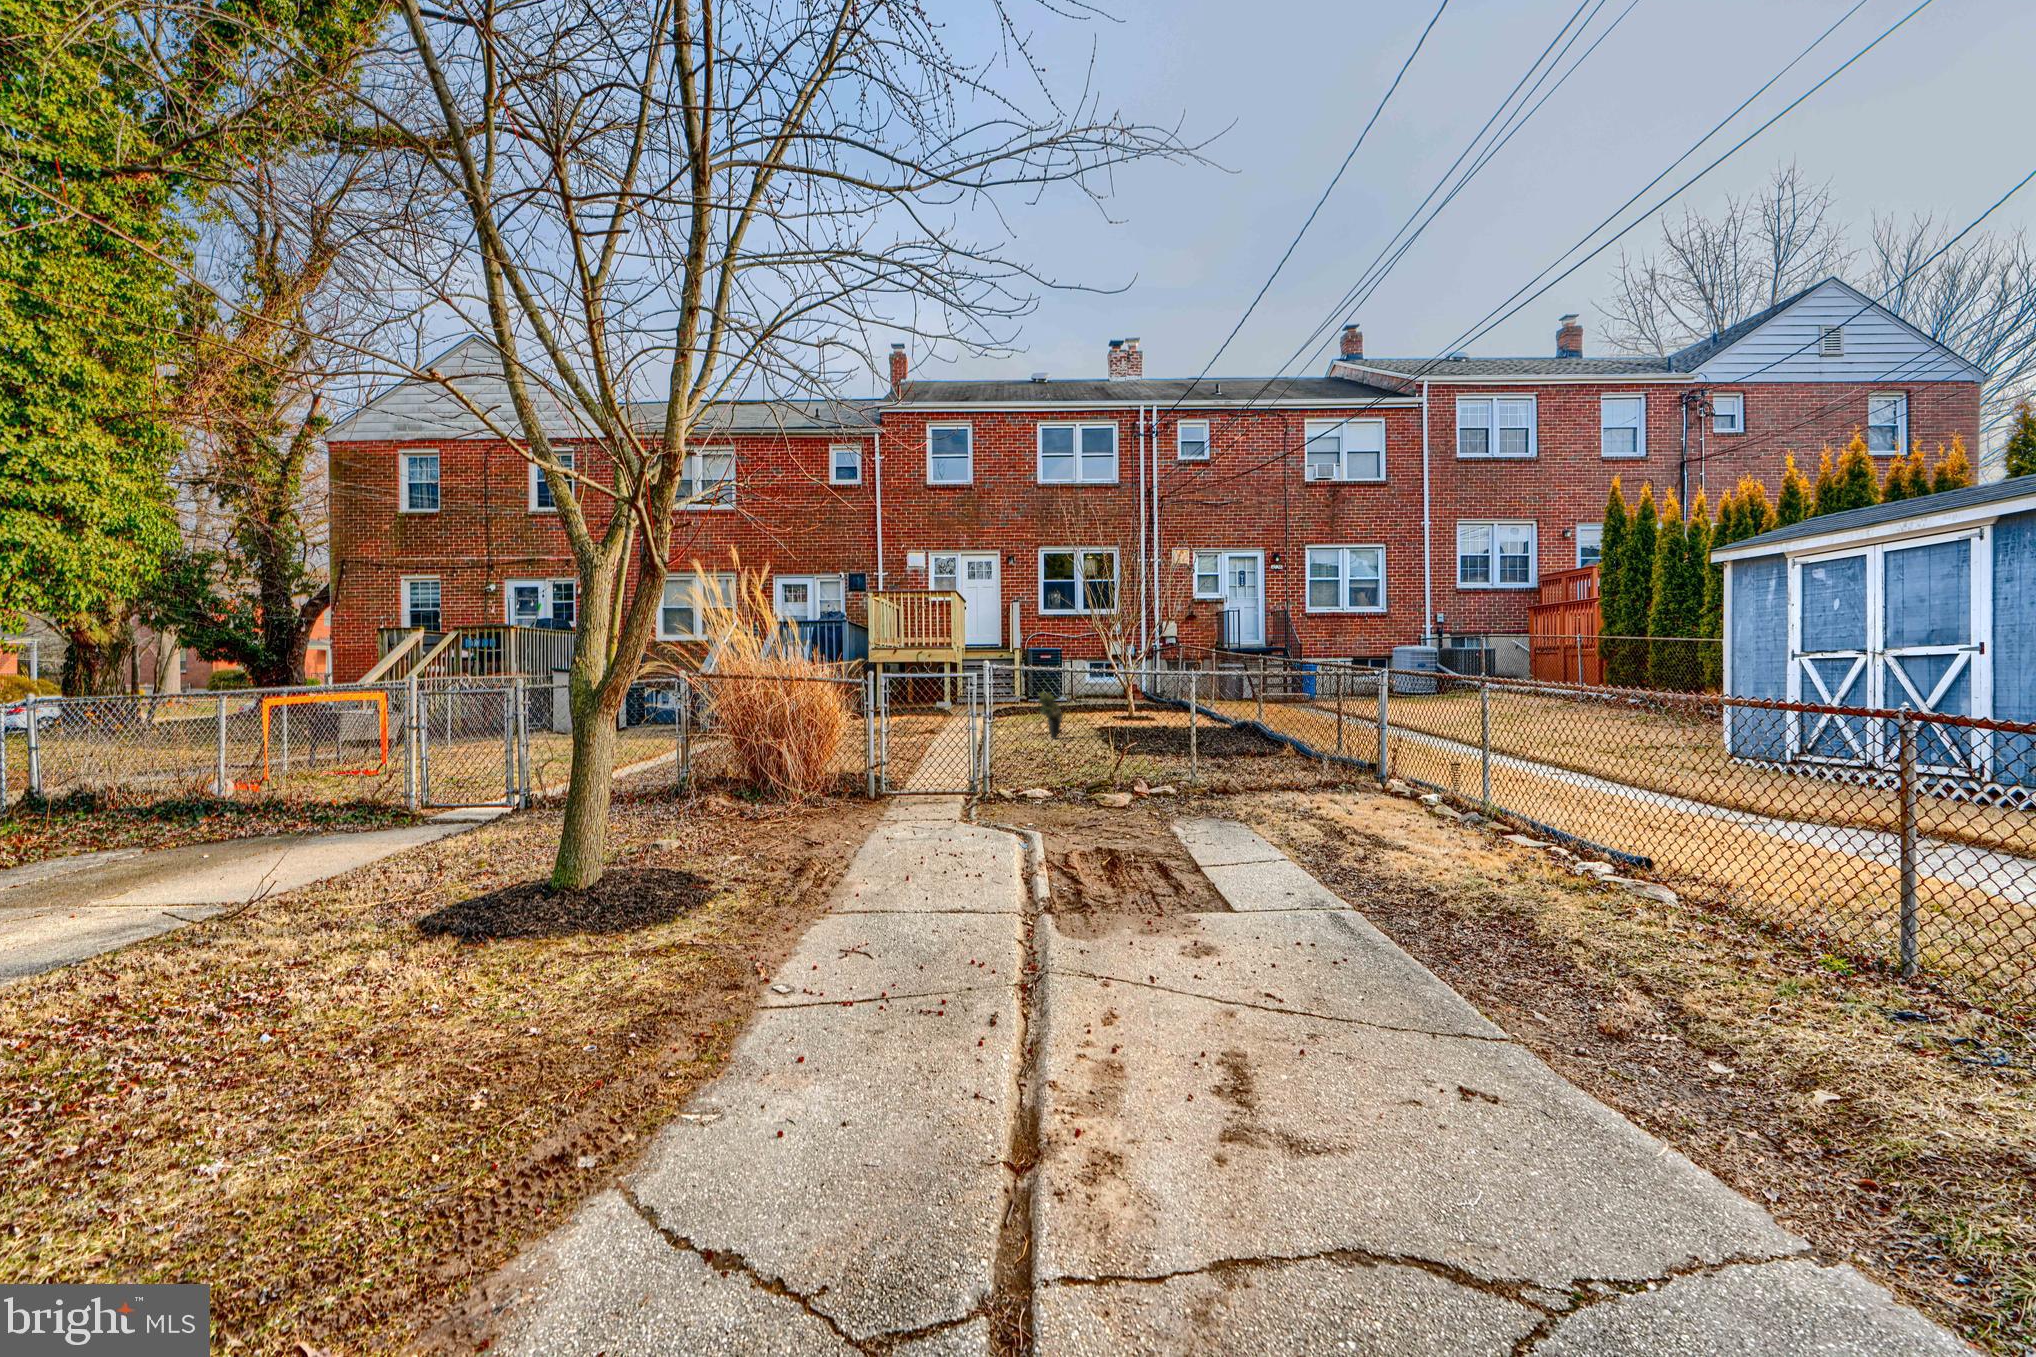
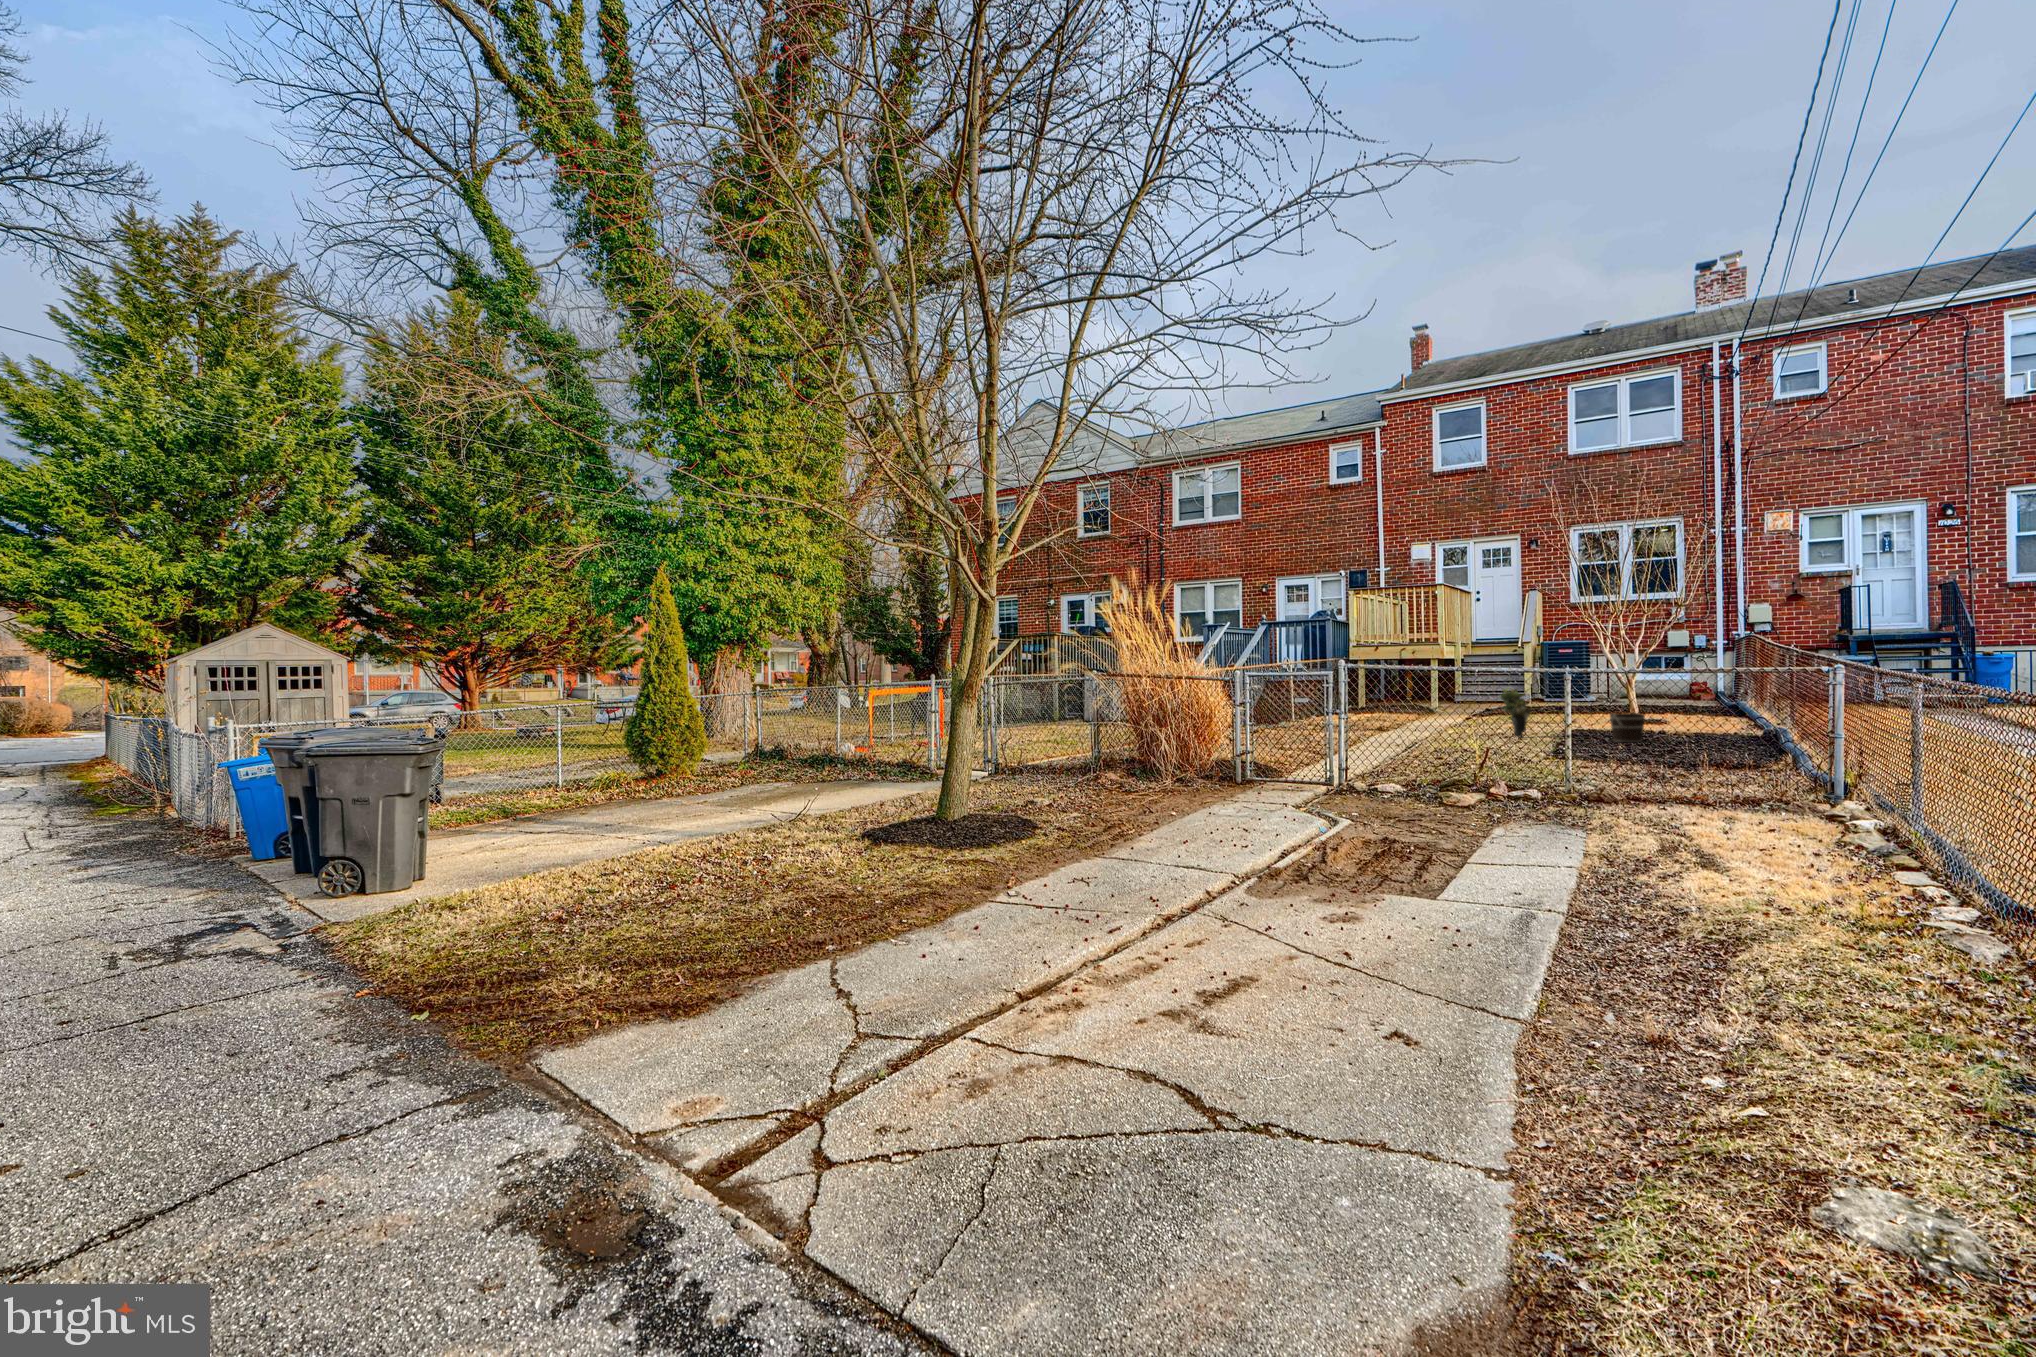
bucket: none [1134,714,1161,742] -> present [1610,713,1645,742]

